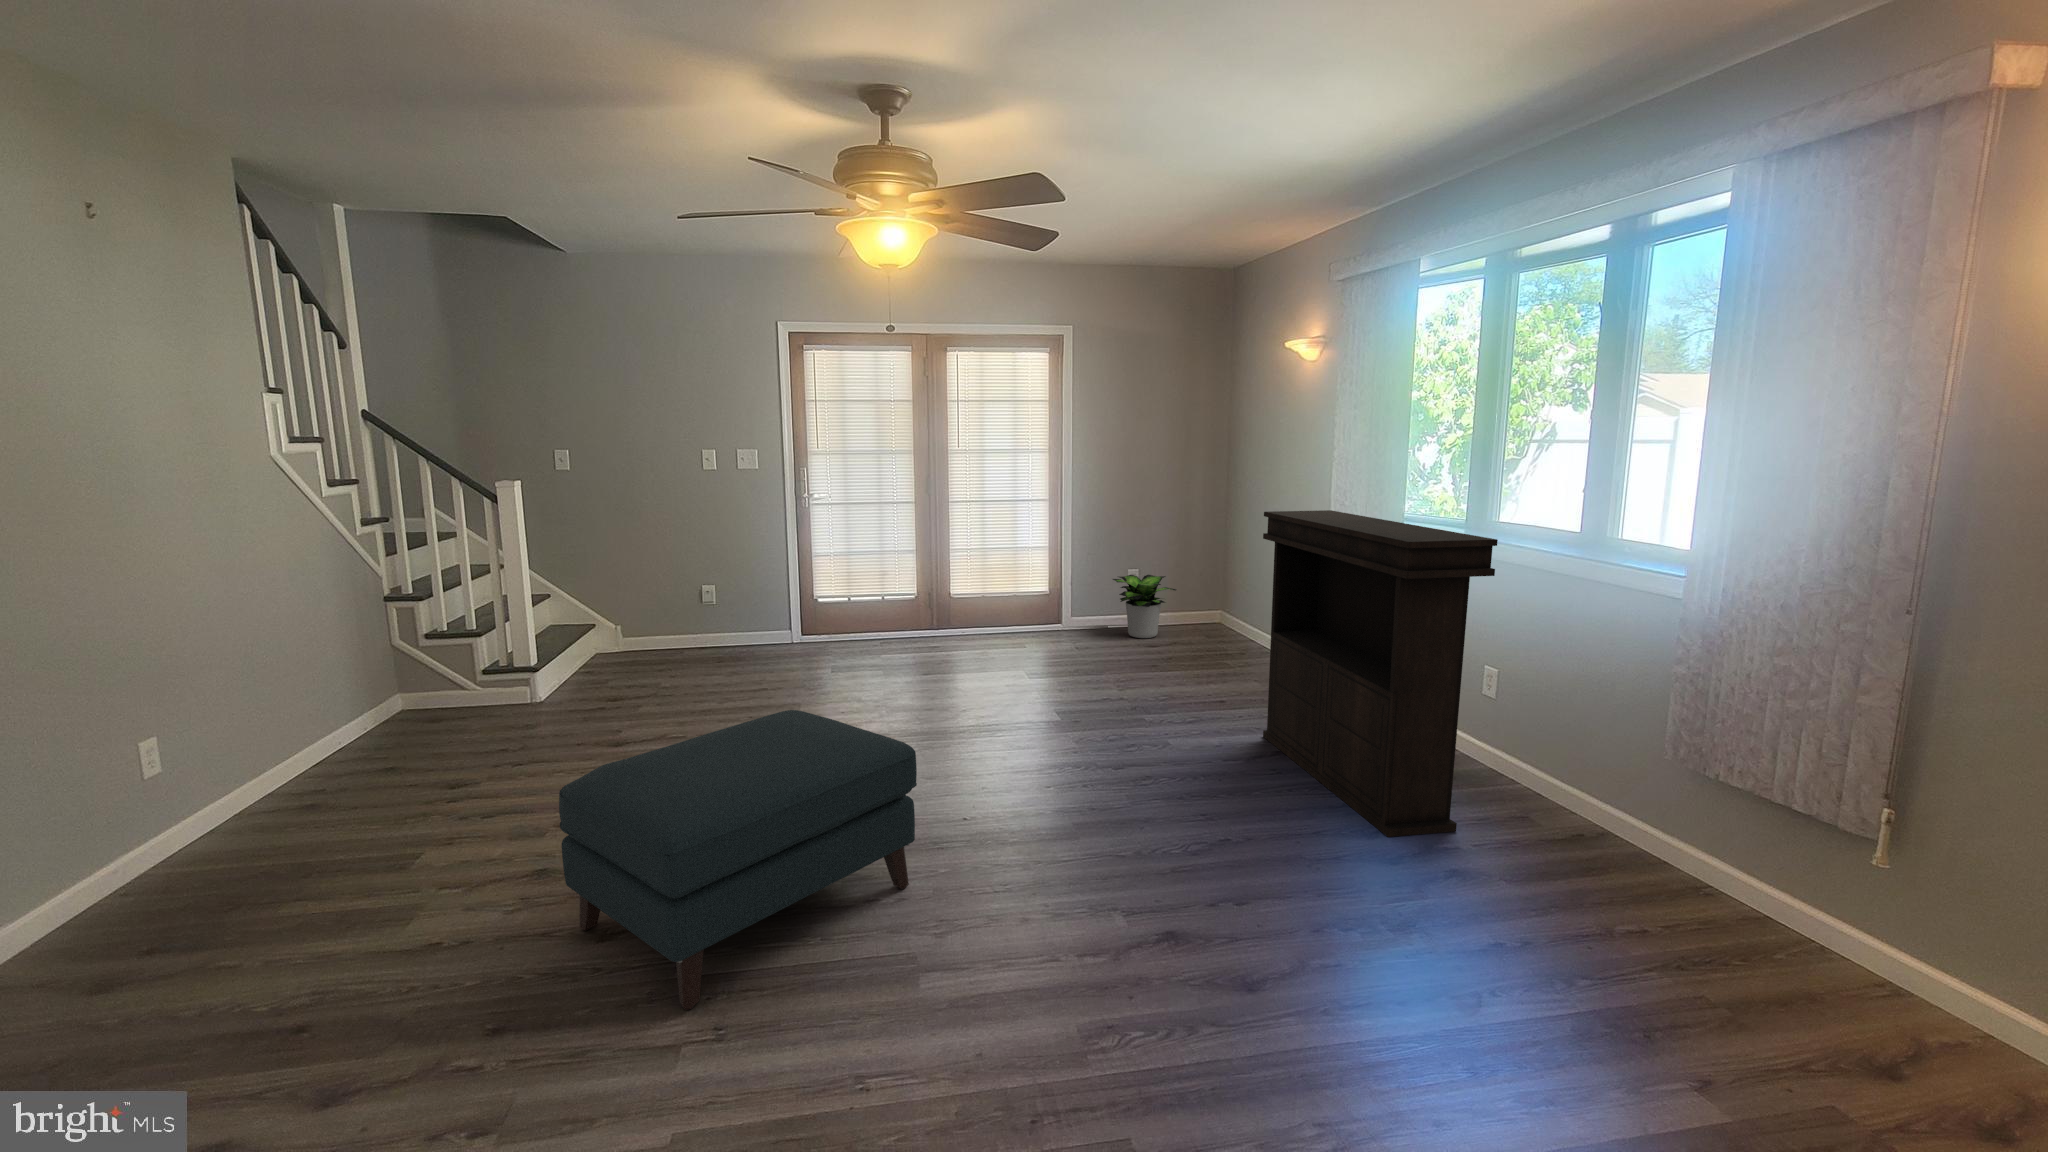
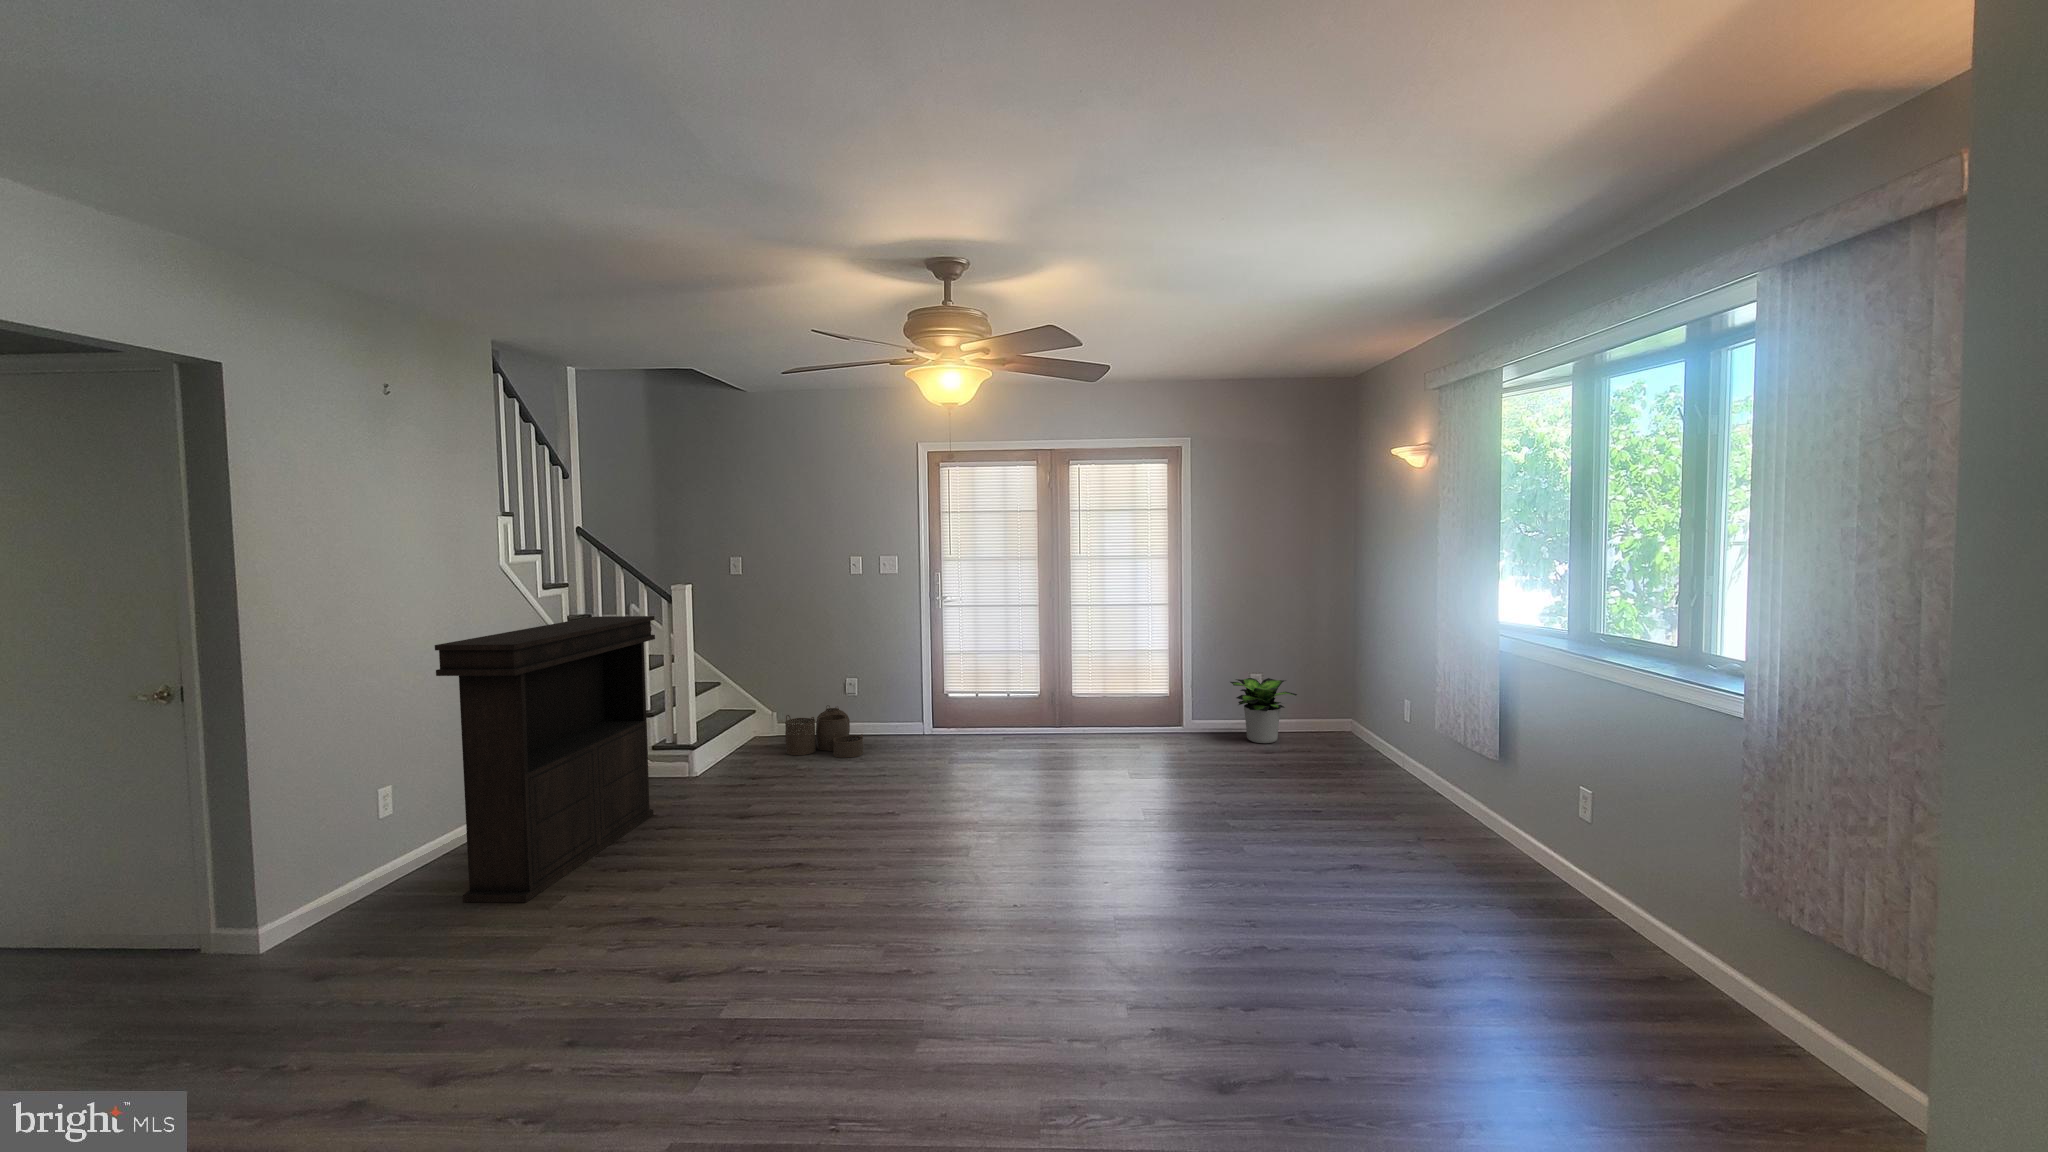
console table: present [1263,510,1498,837] -> present [435,616,655,903]
woven basket: none [639,616,732,671] -> present [785,705,863,758]
ottoman: present [559,710,917,1010] -> none [652,803,974,1091]

